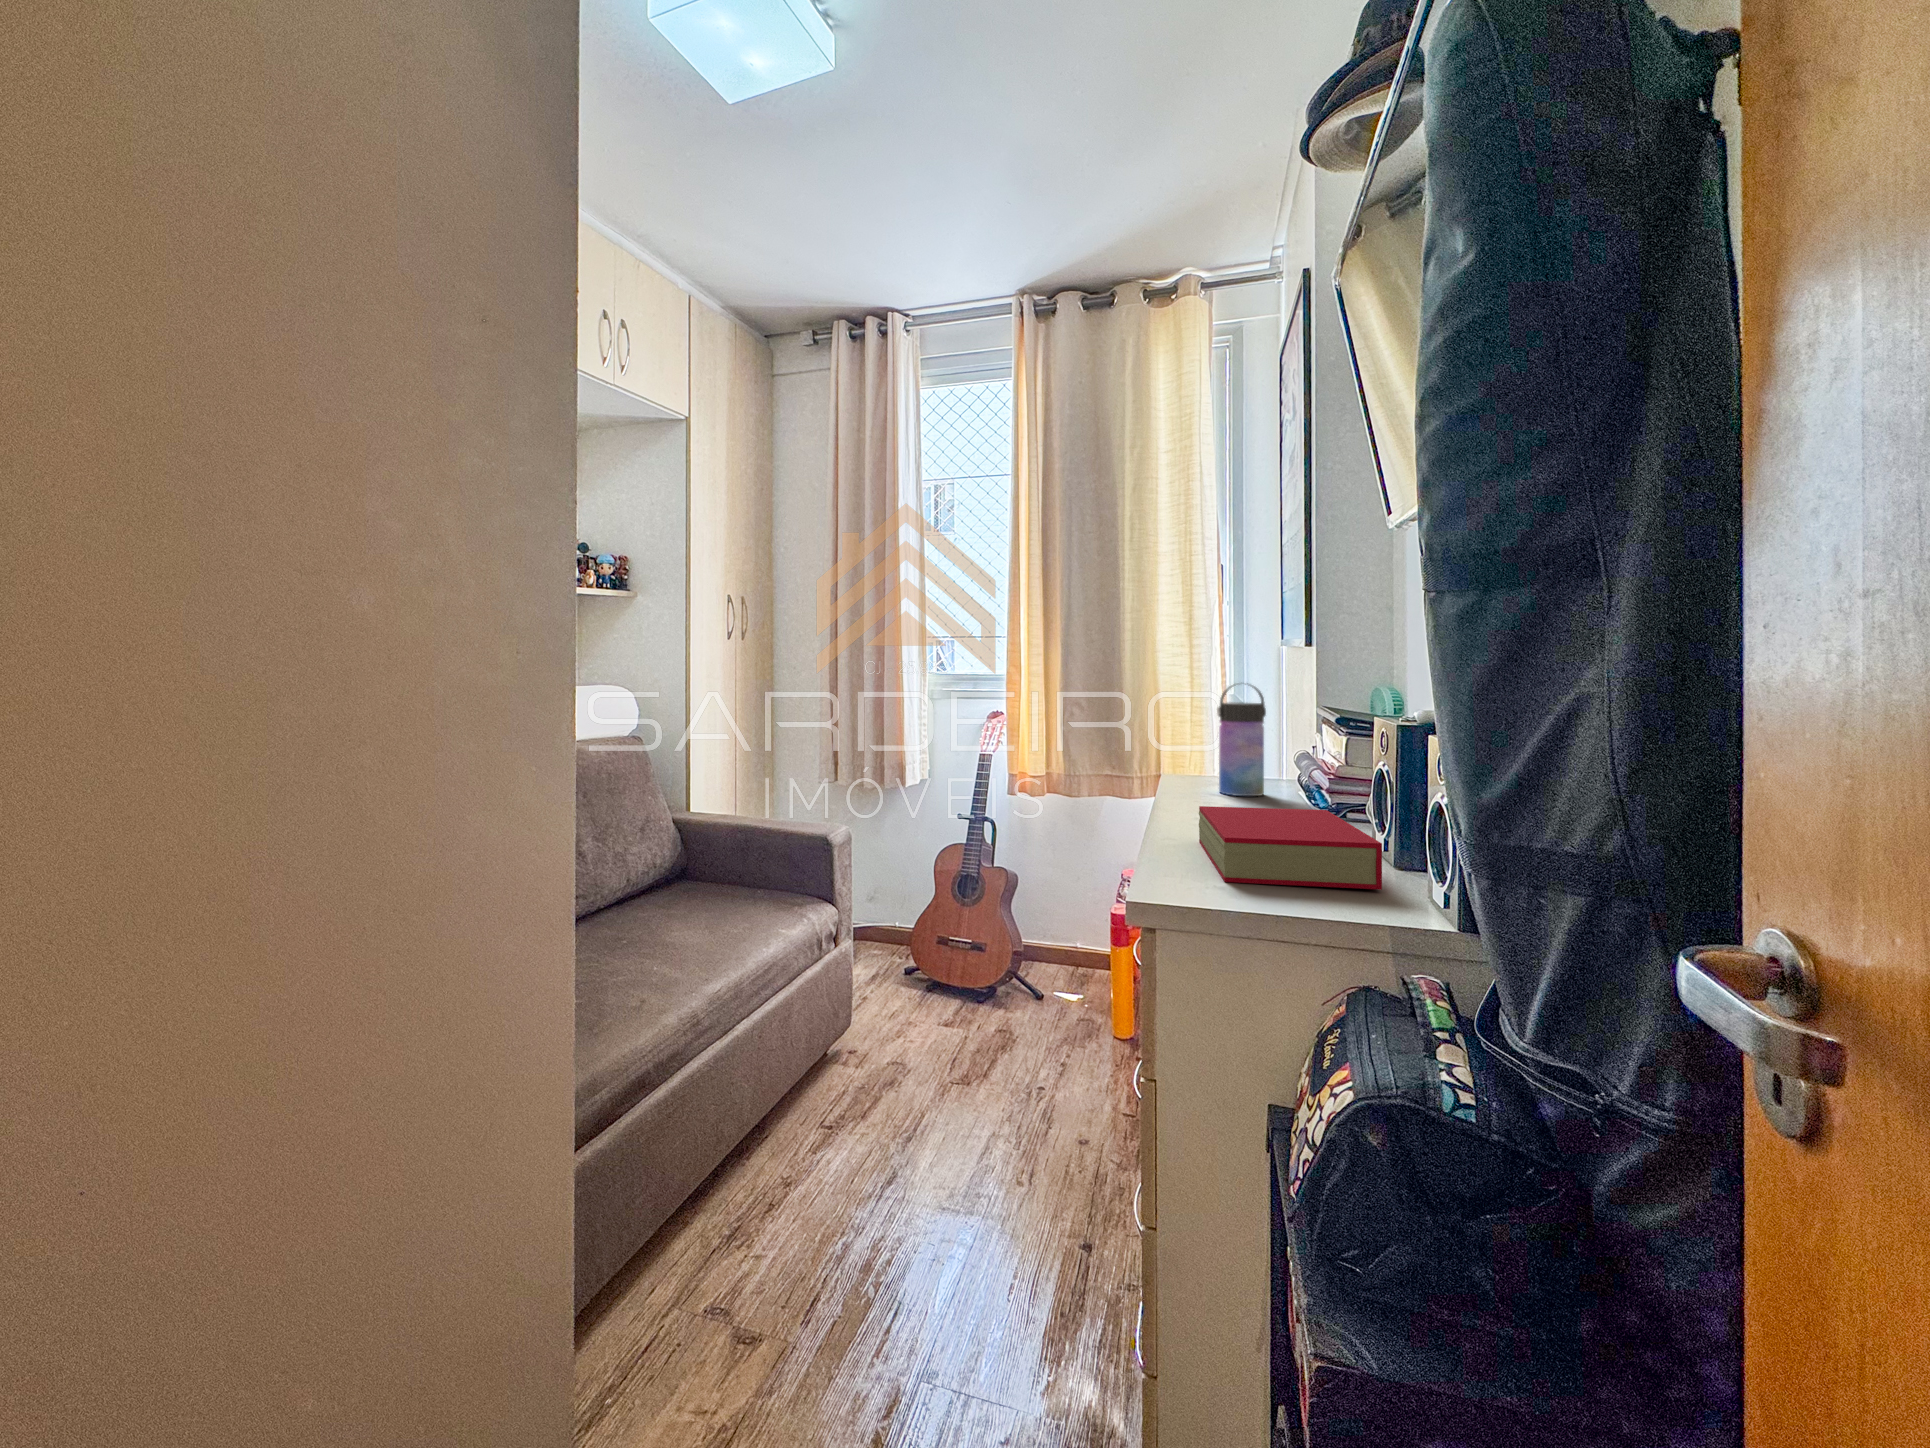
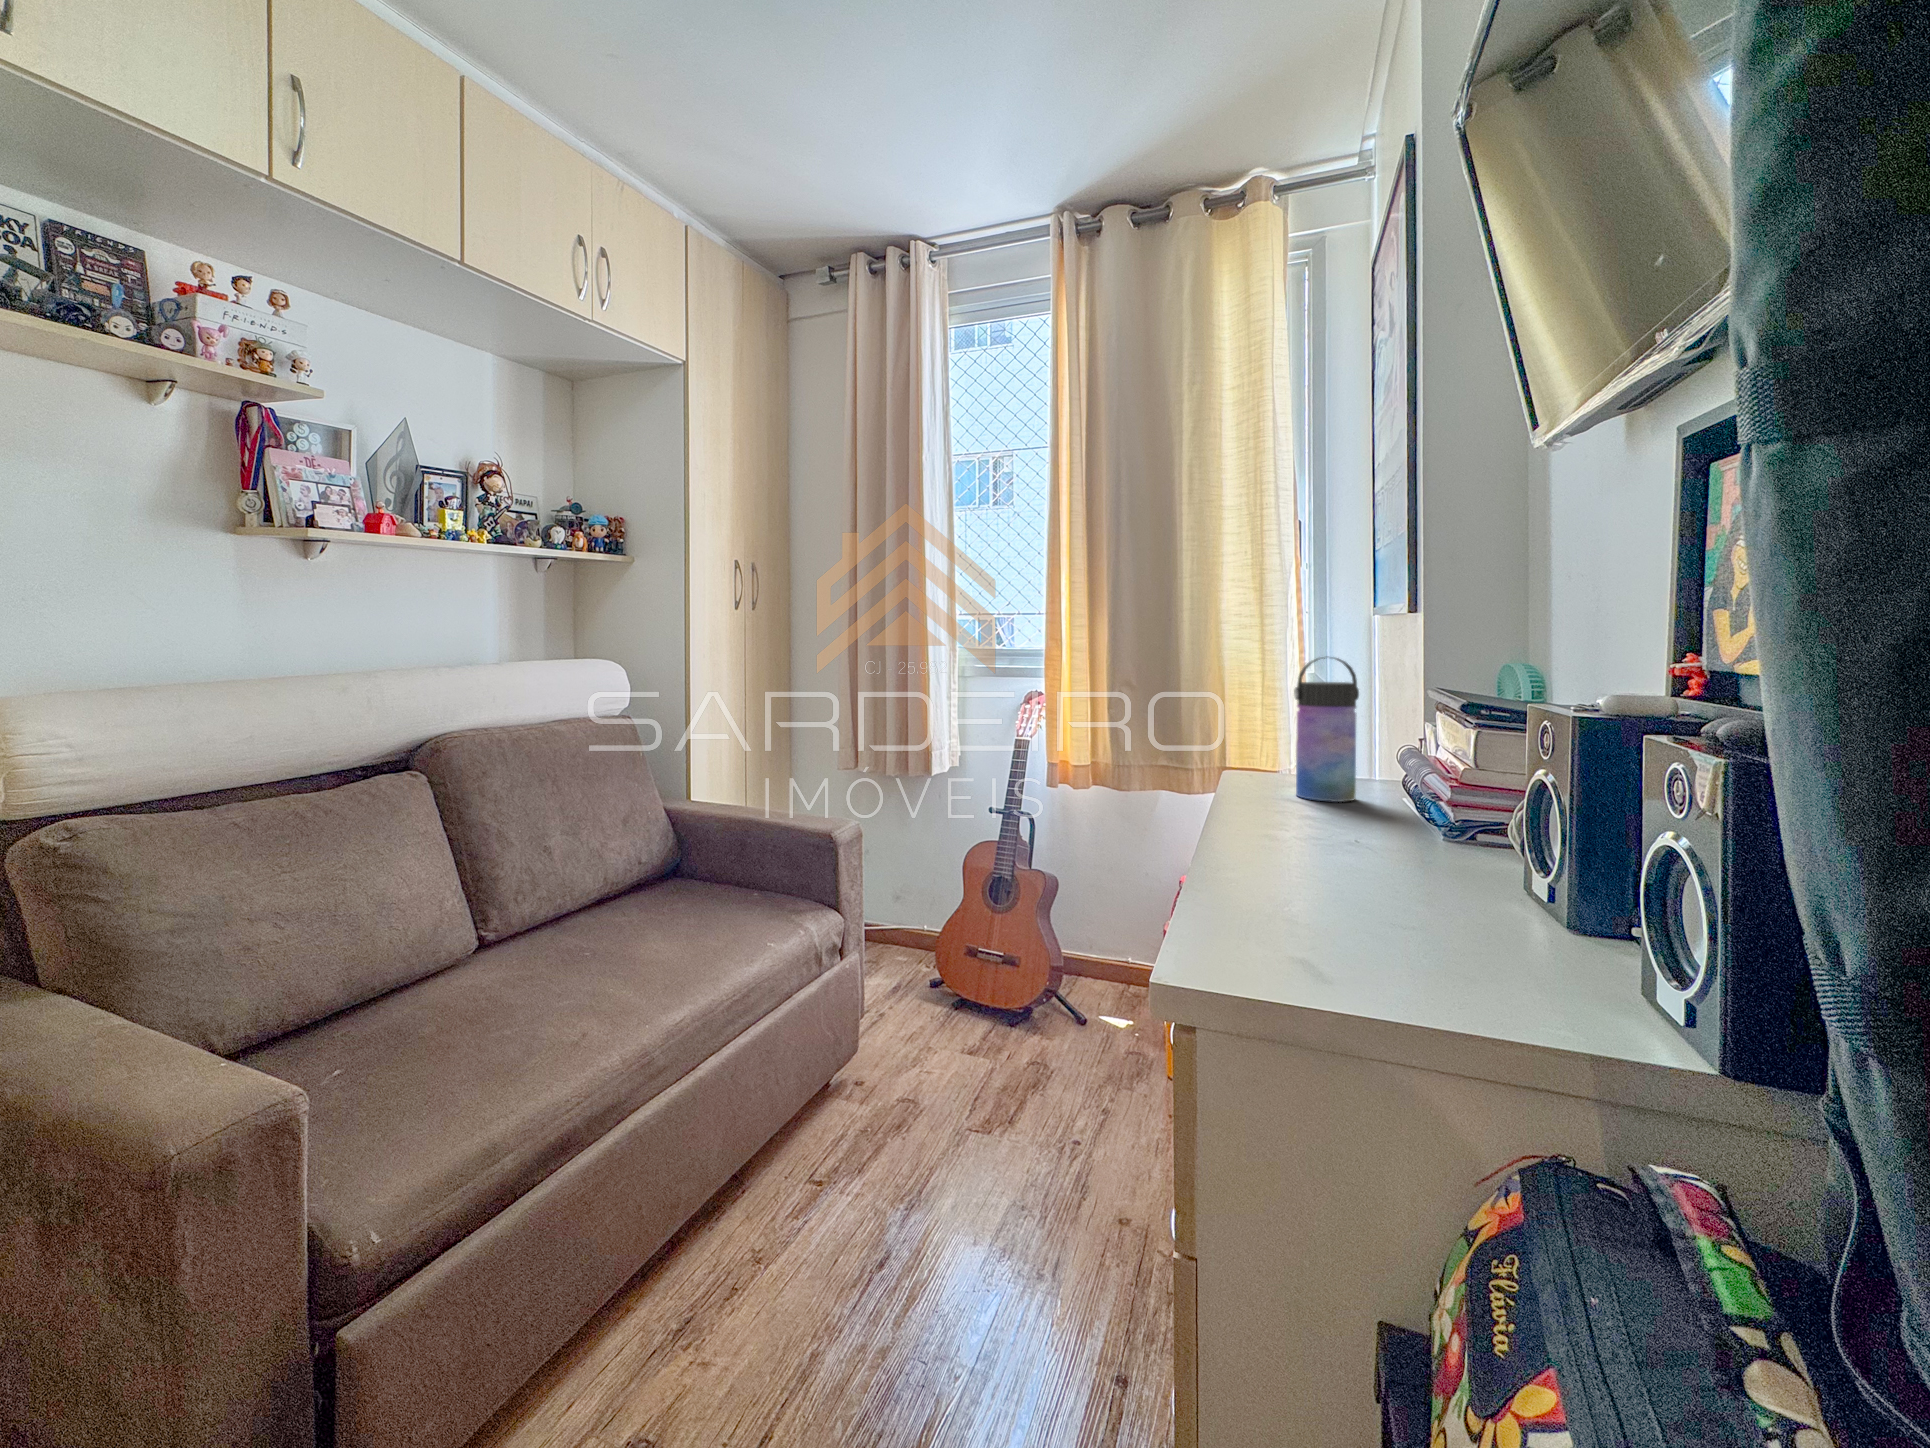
book: present [1199,806,1382,889] -> none [1269,826,1571,977]

